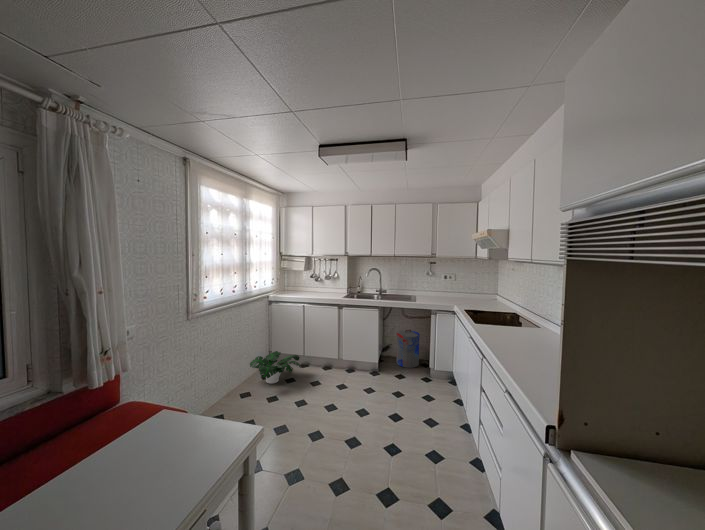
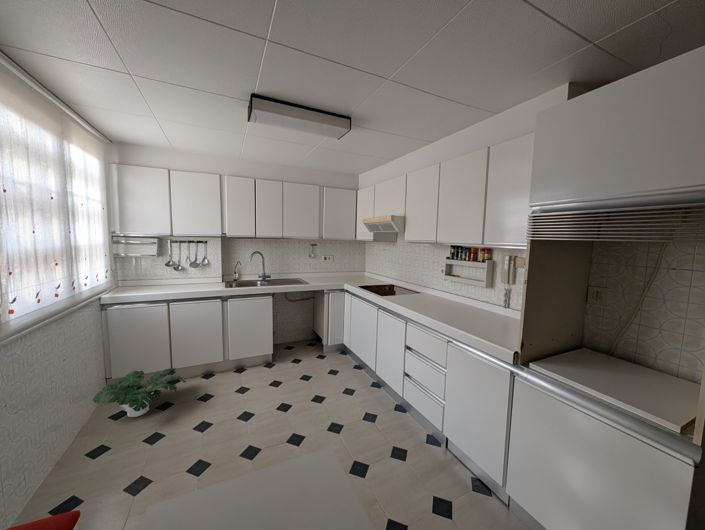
trash can: present [396,329,420,368] -> none [283,312,307,350]

